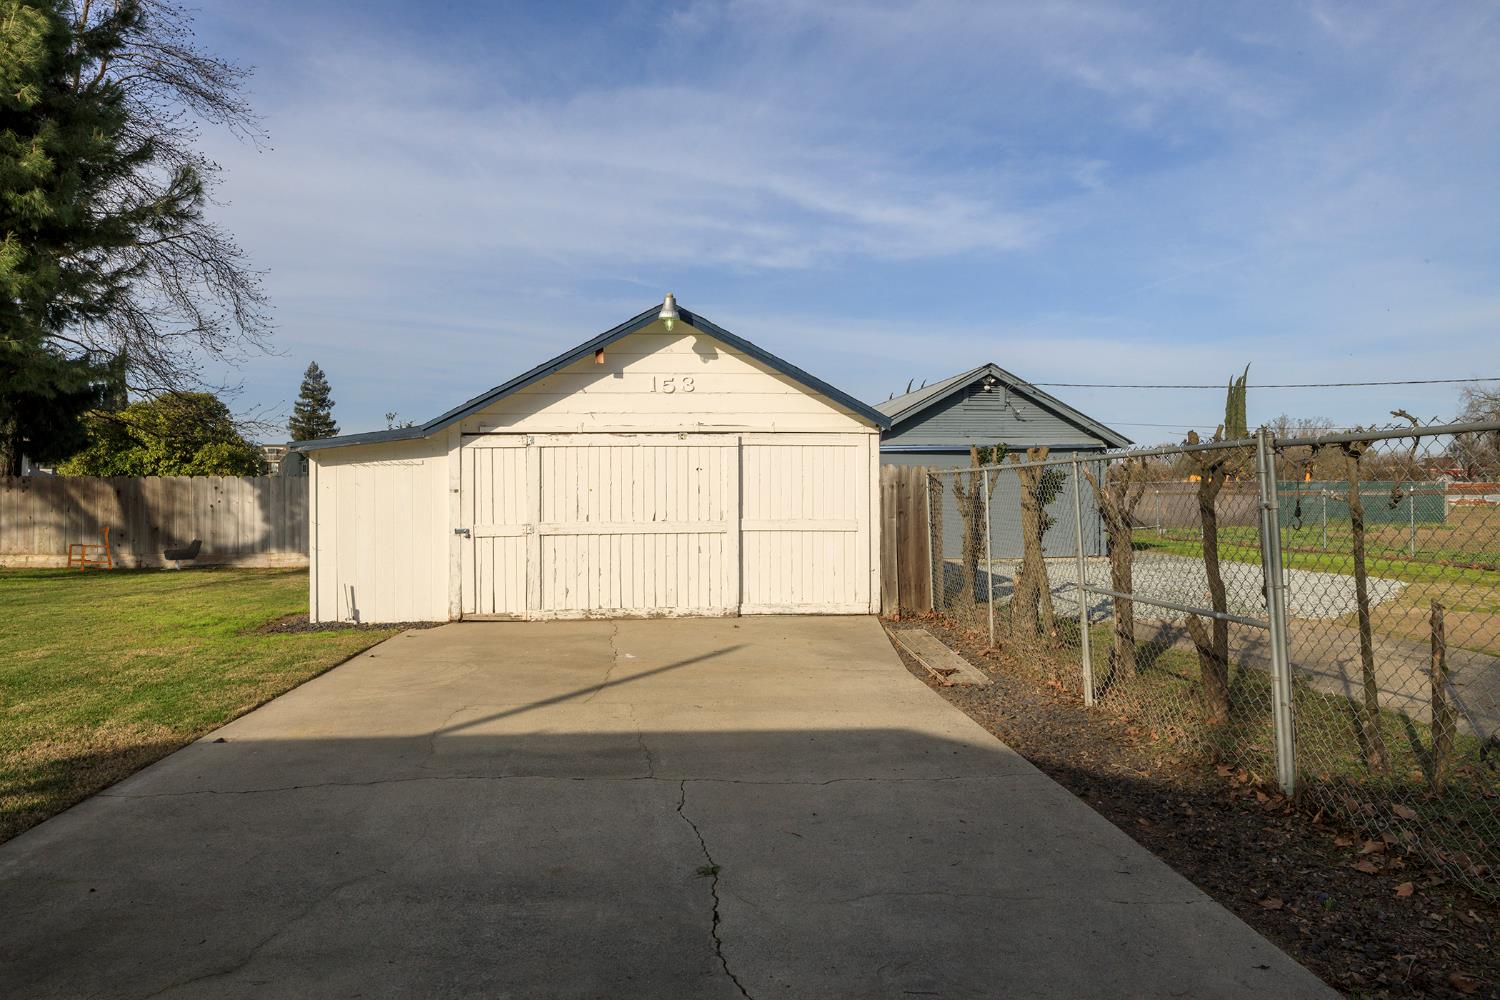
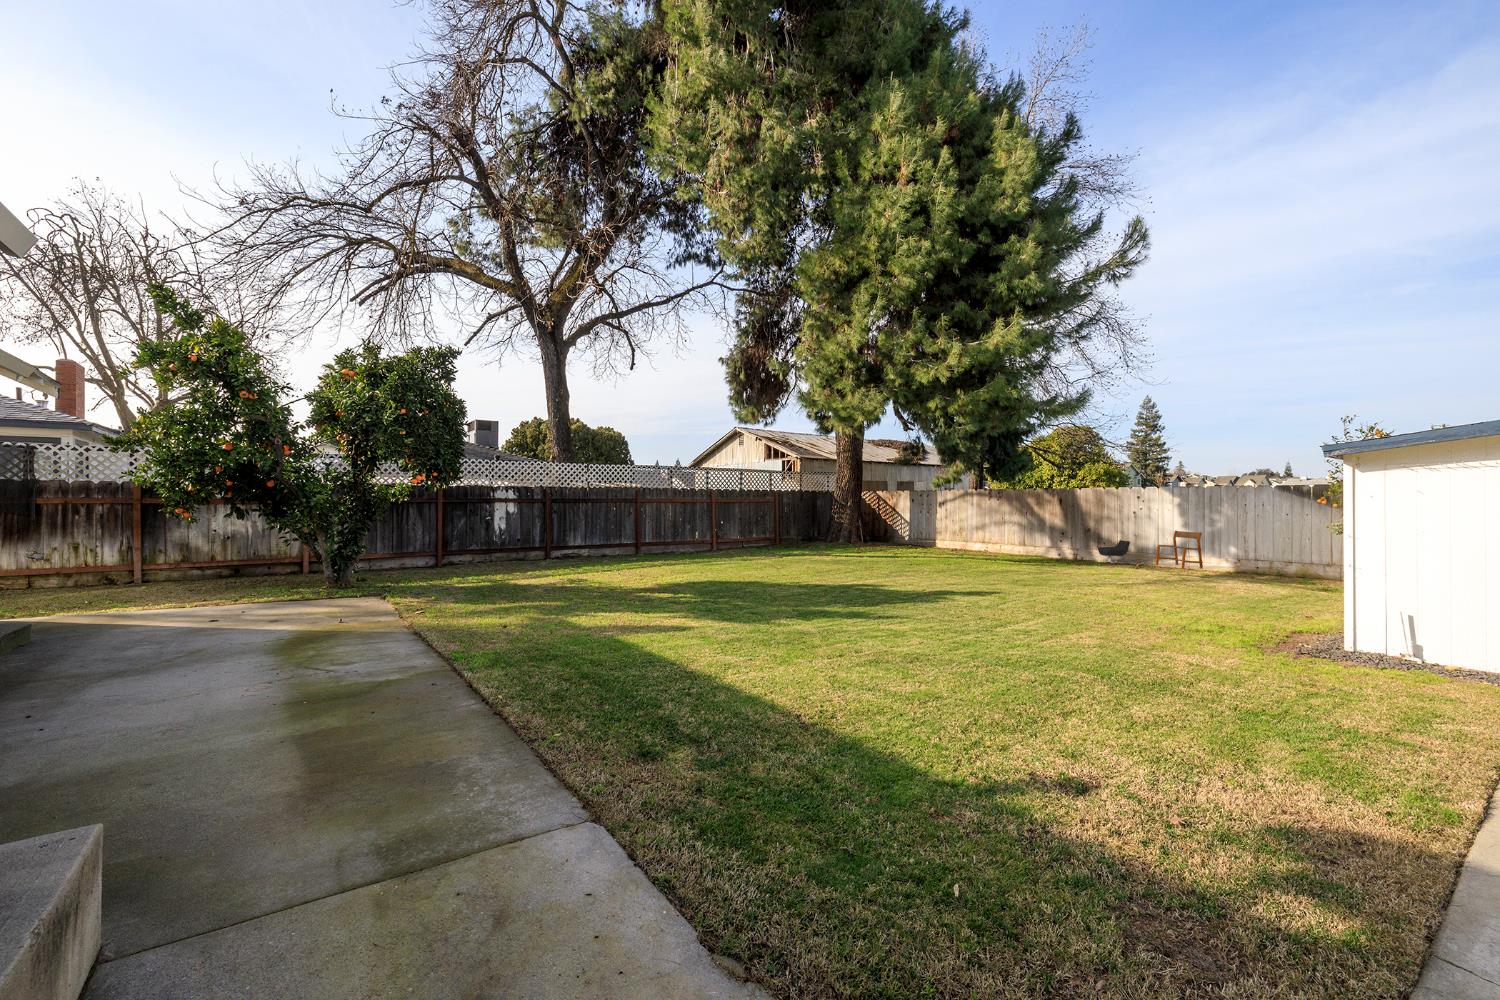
bench: present [67,526,112,571] -> present [1156,531,1203,569]

